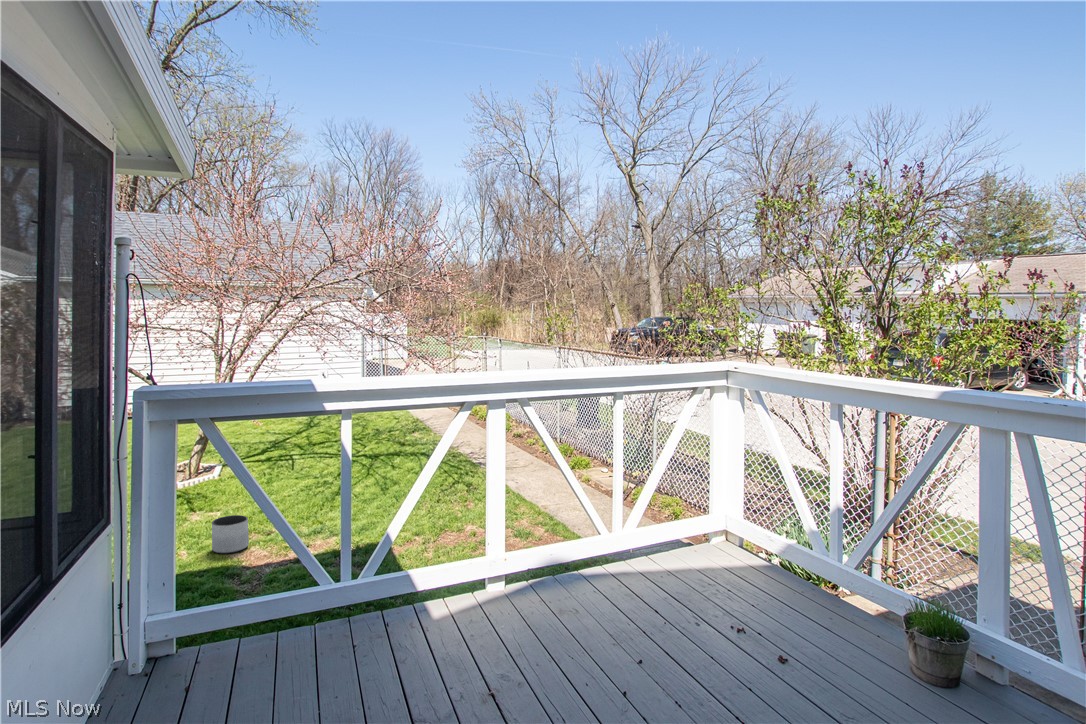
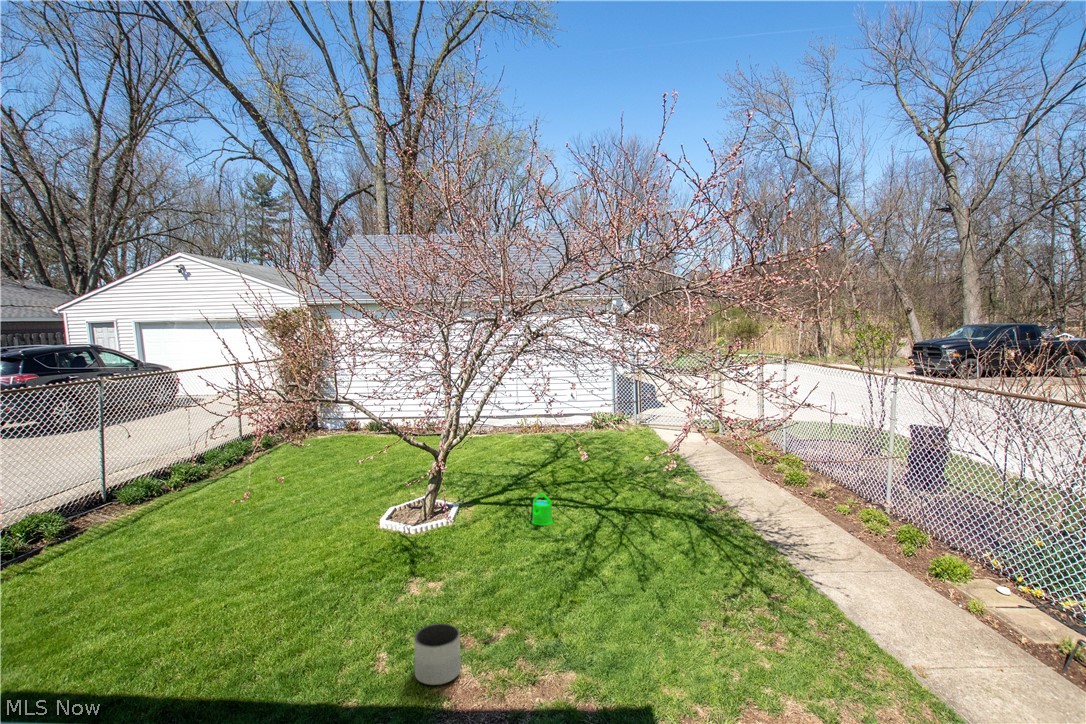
watering can: none [292,444,312,470] -> present [531,493,553,526]

